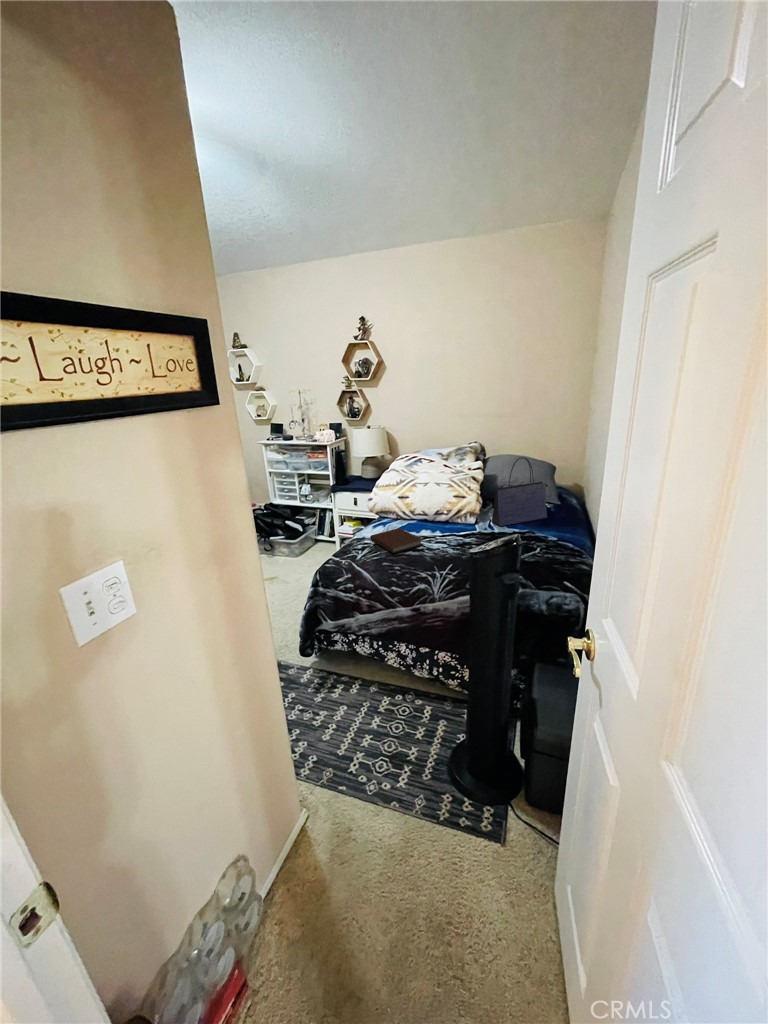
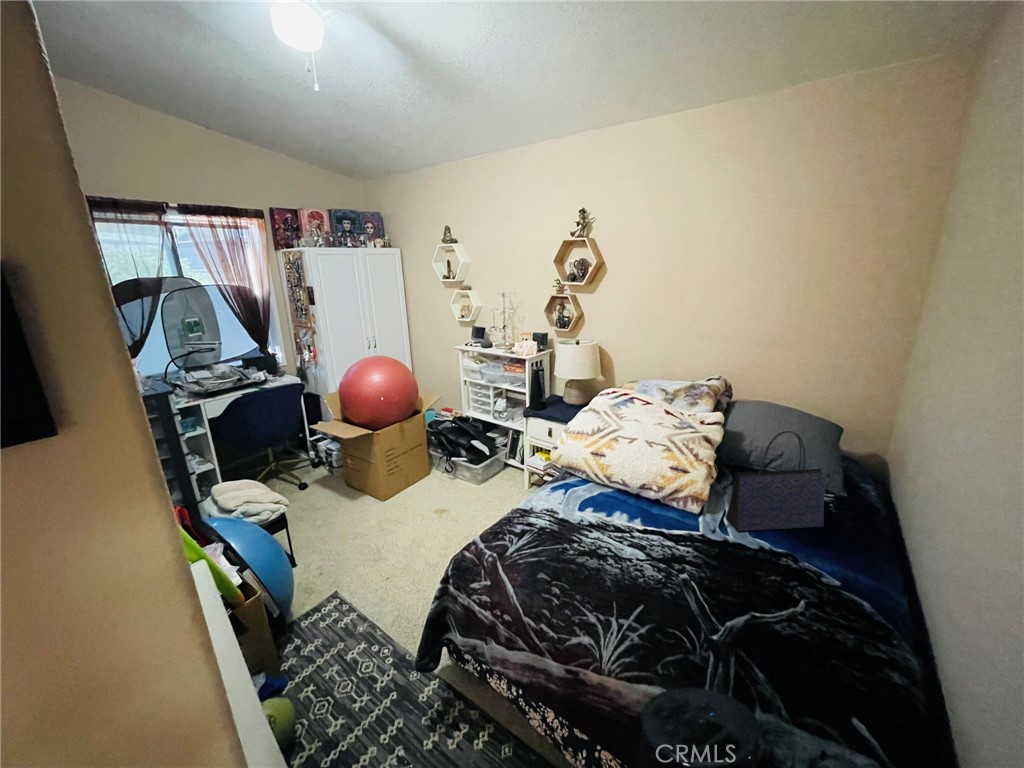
notebook: present [371,528,423,553] -> none [538,504,609,555]

